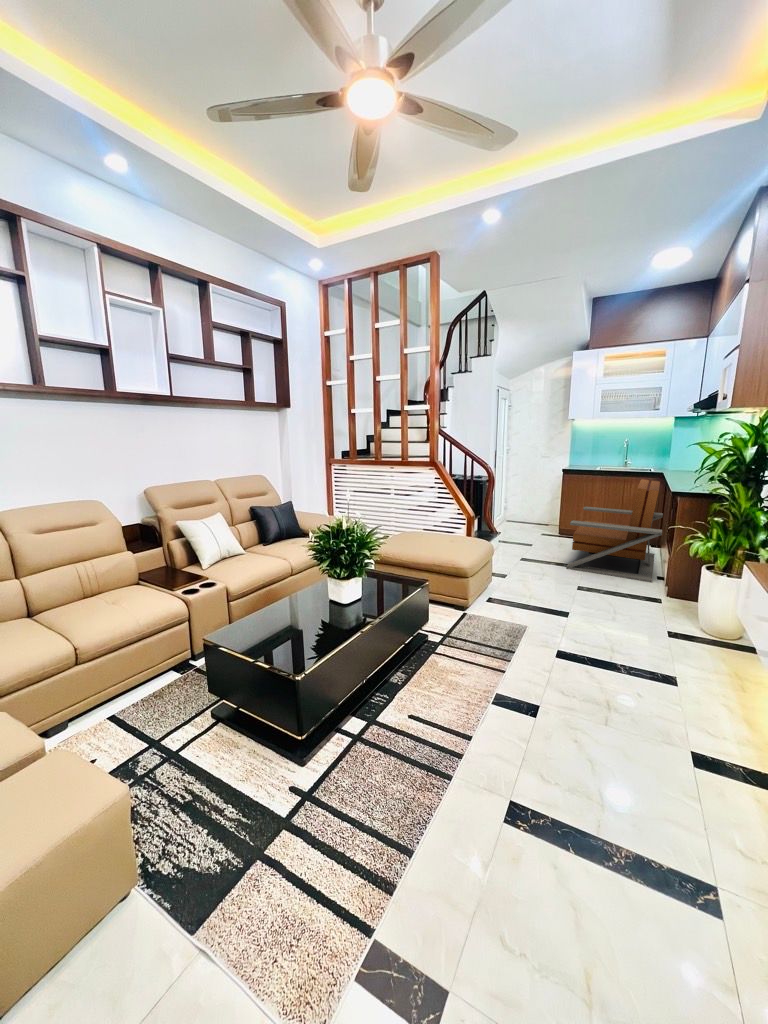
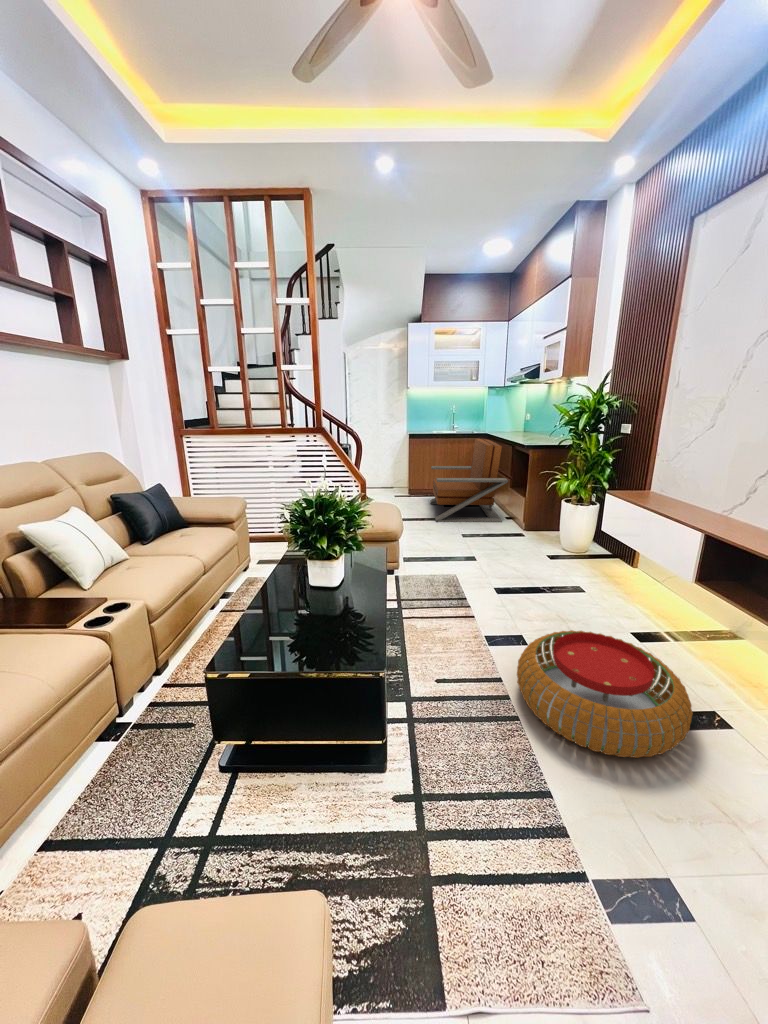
pouf: none [461,708,659,887] -> present [517,630,693,758]

